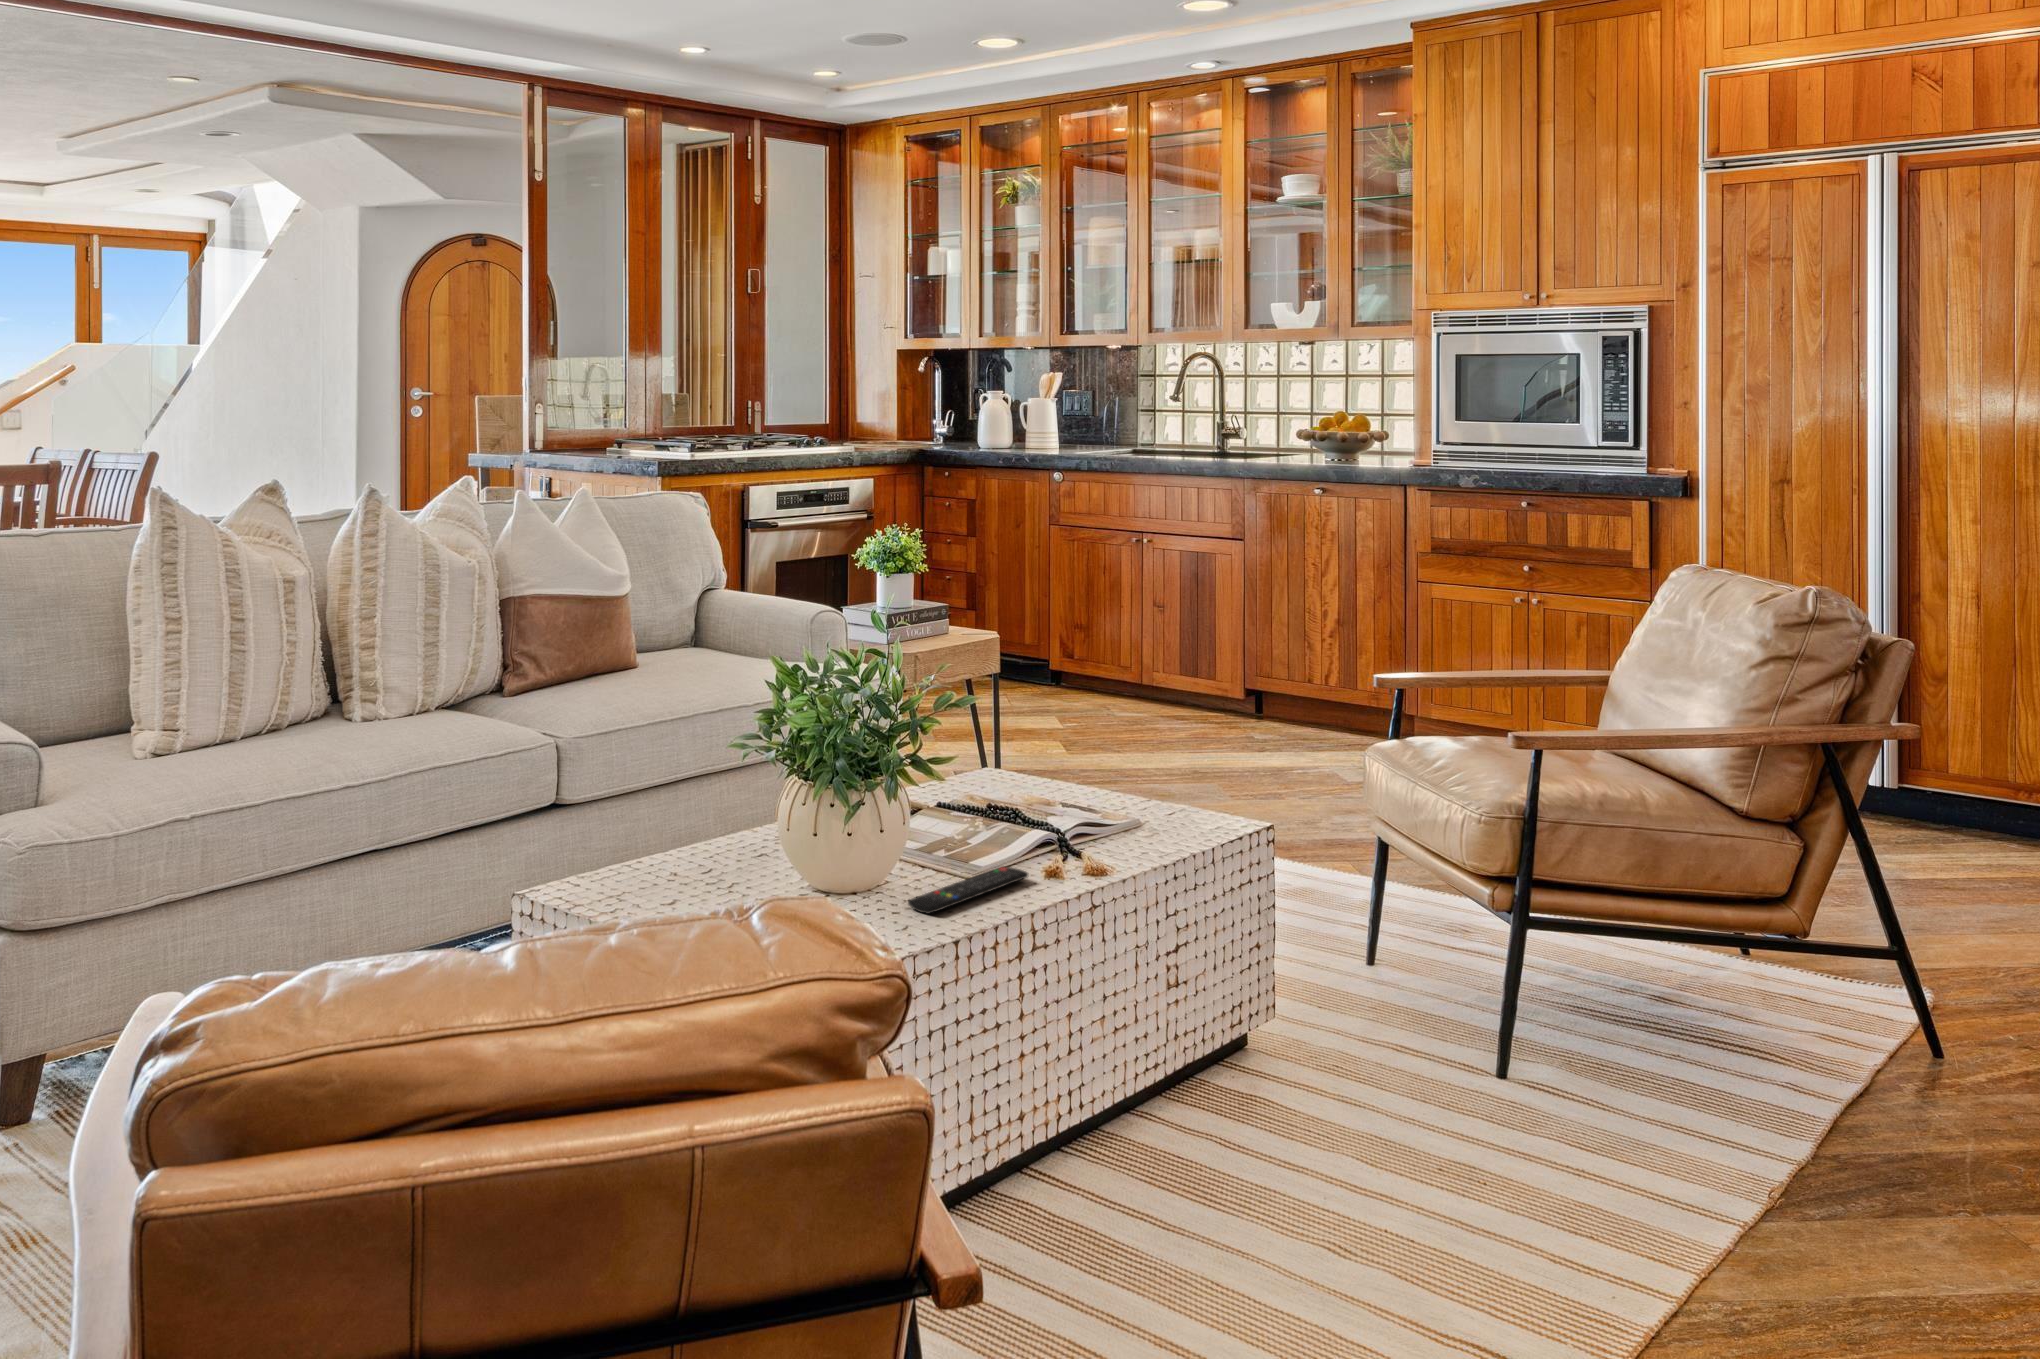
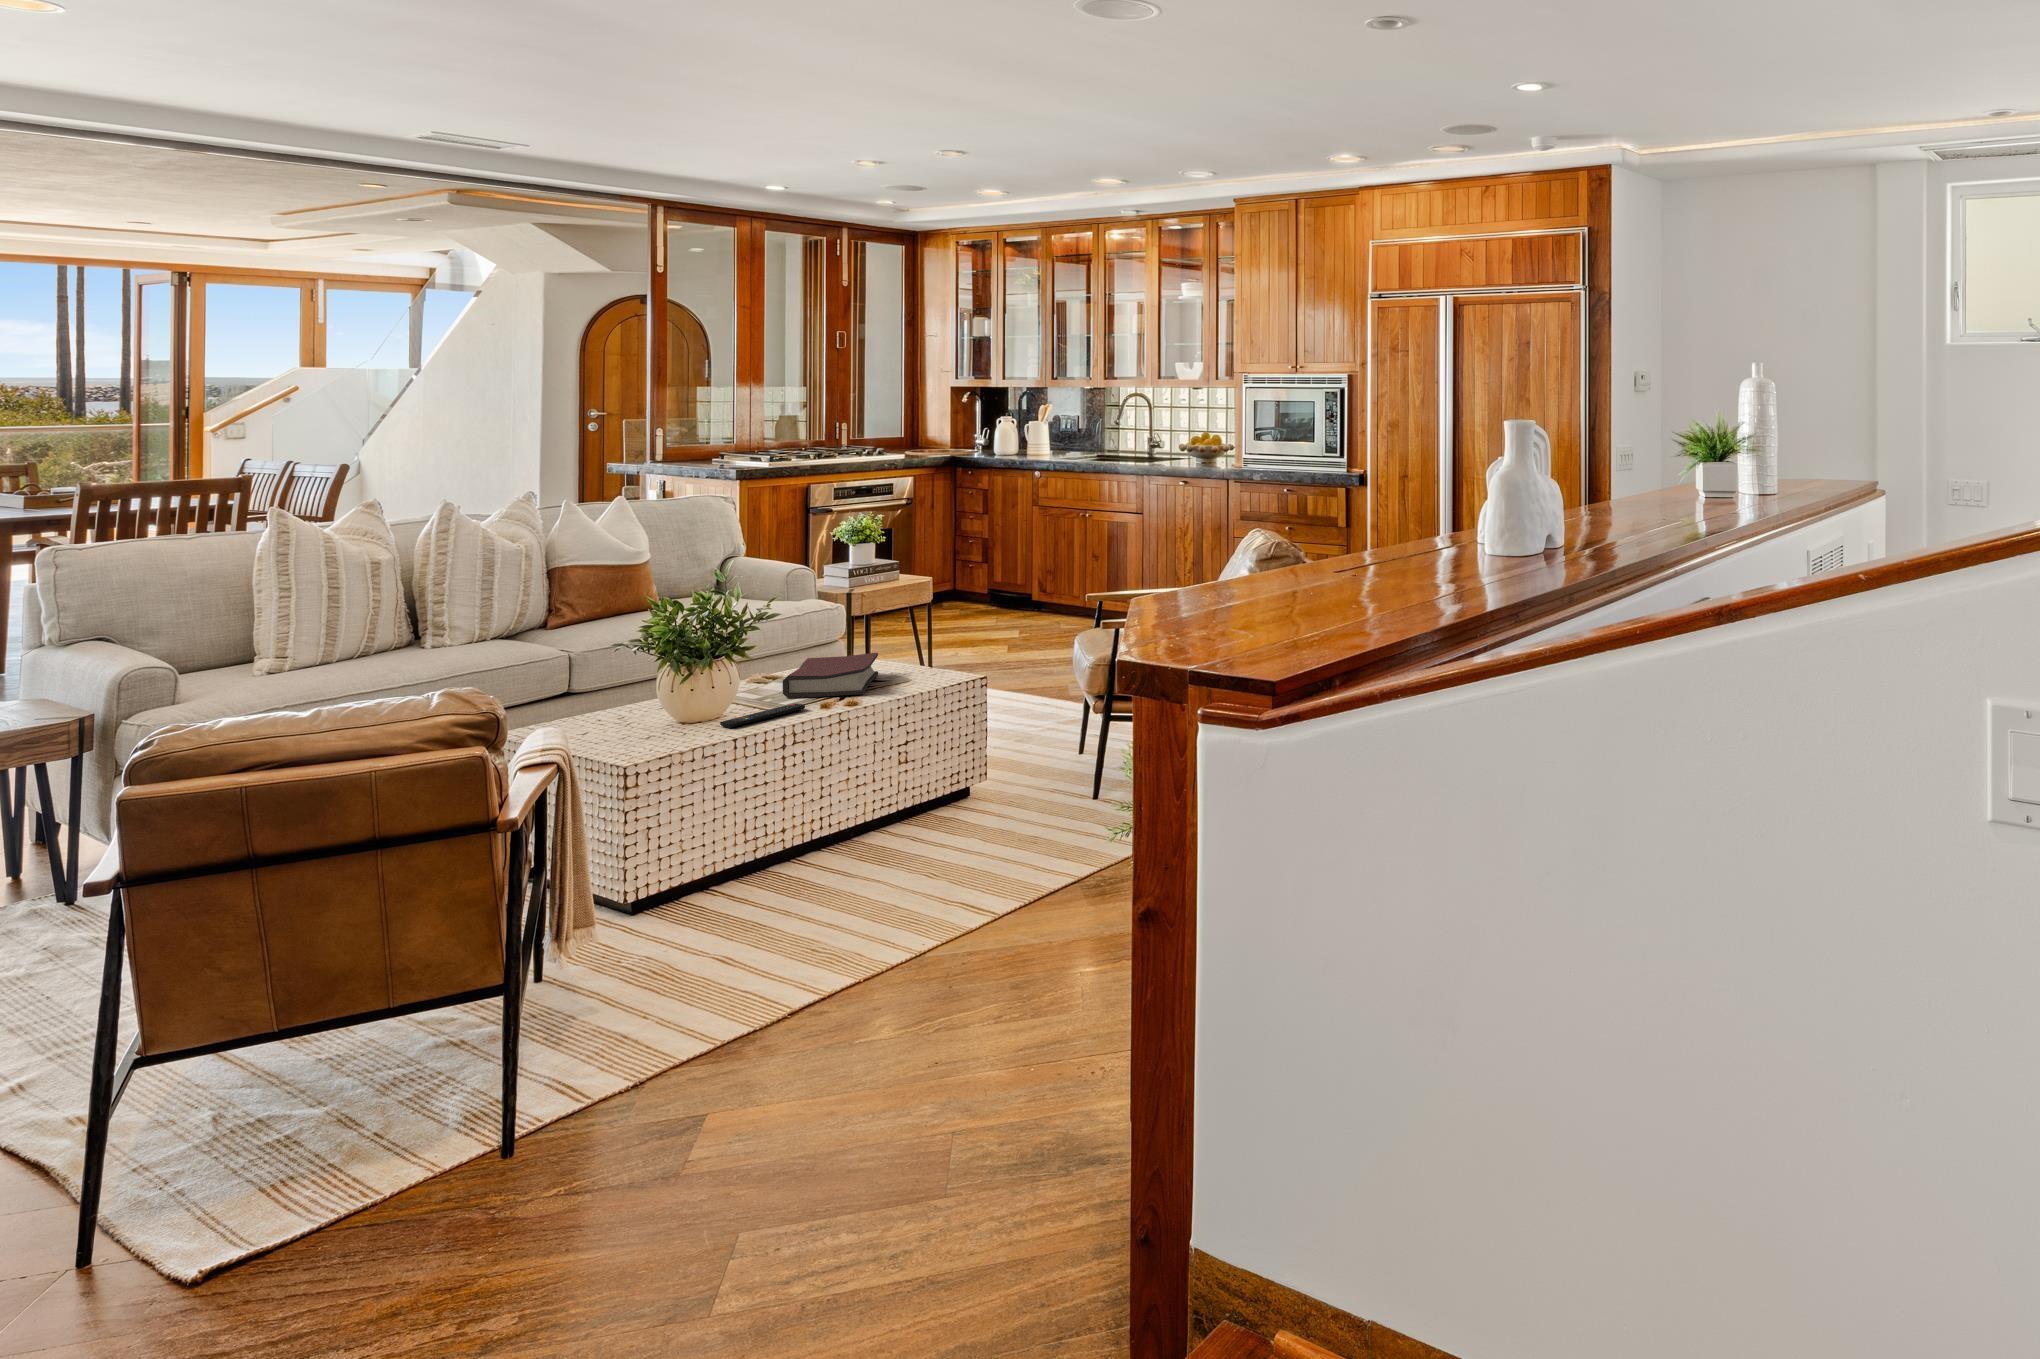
hardback book: none [955,770,1101,852] -> present [783,653,878,698]

